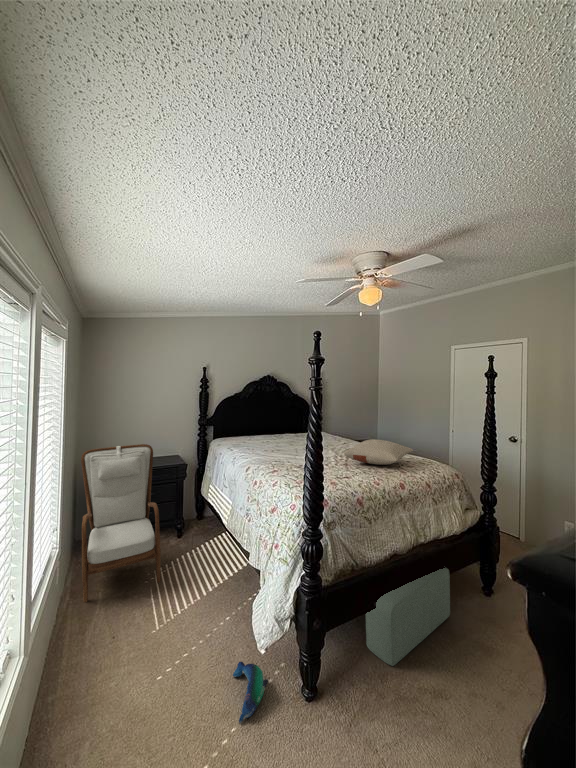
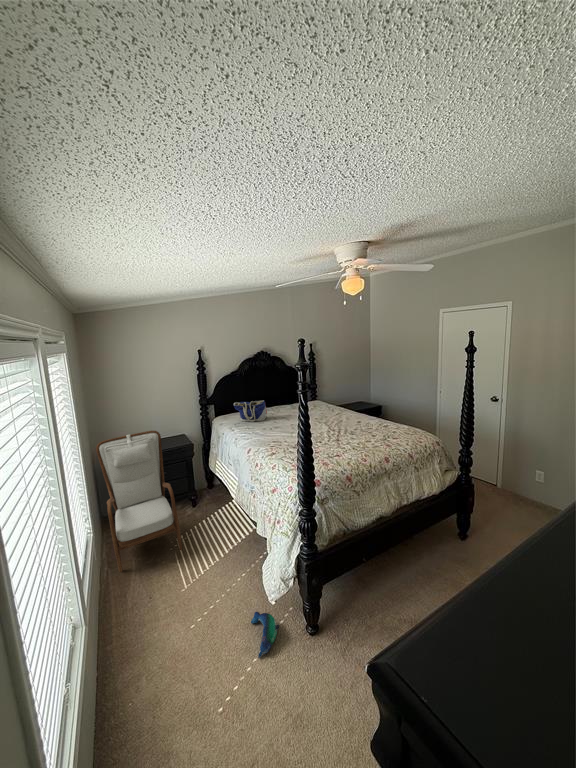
tote bag: none [235,423,269,445] -> present [234,400,267,421]
pillow: present [344,439,413,465] -> none [335,414,399,438]
pouf: present [365,568,450,666] -> none [357,516,431,606]

